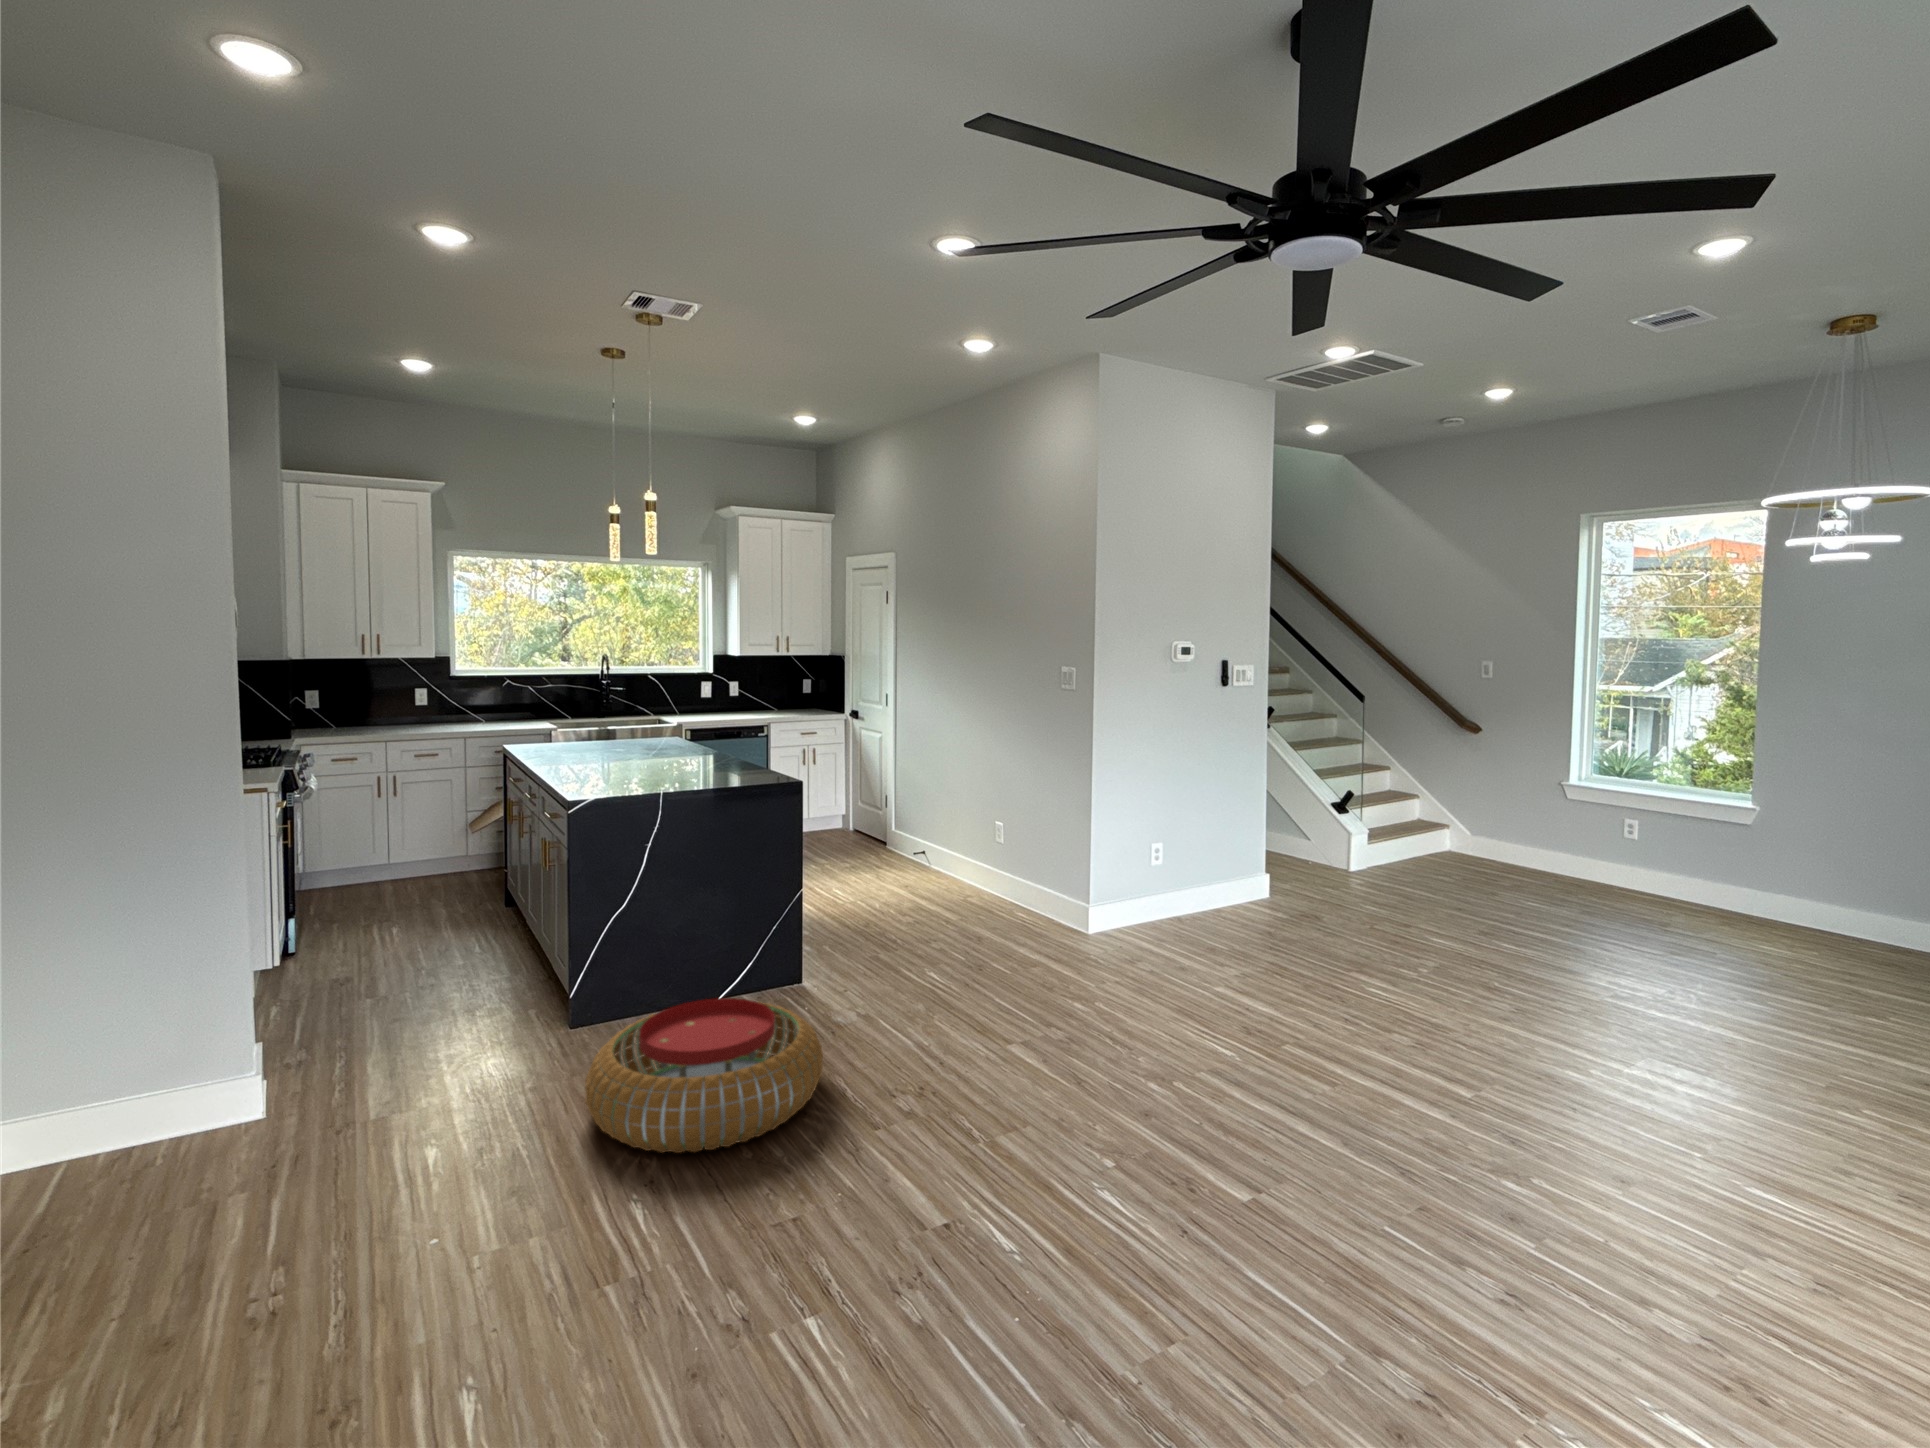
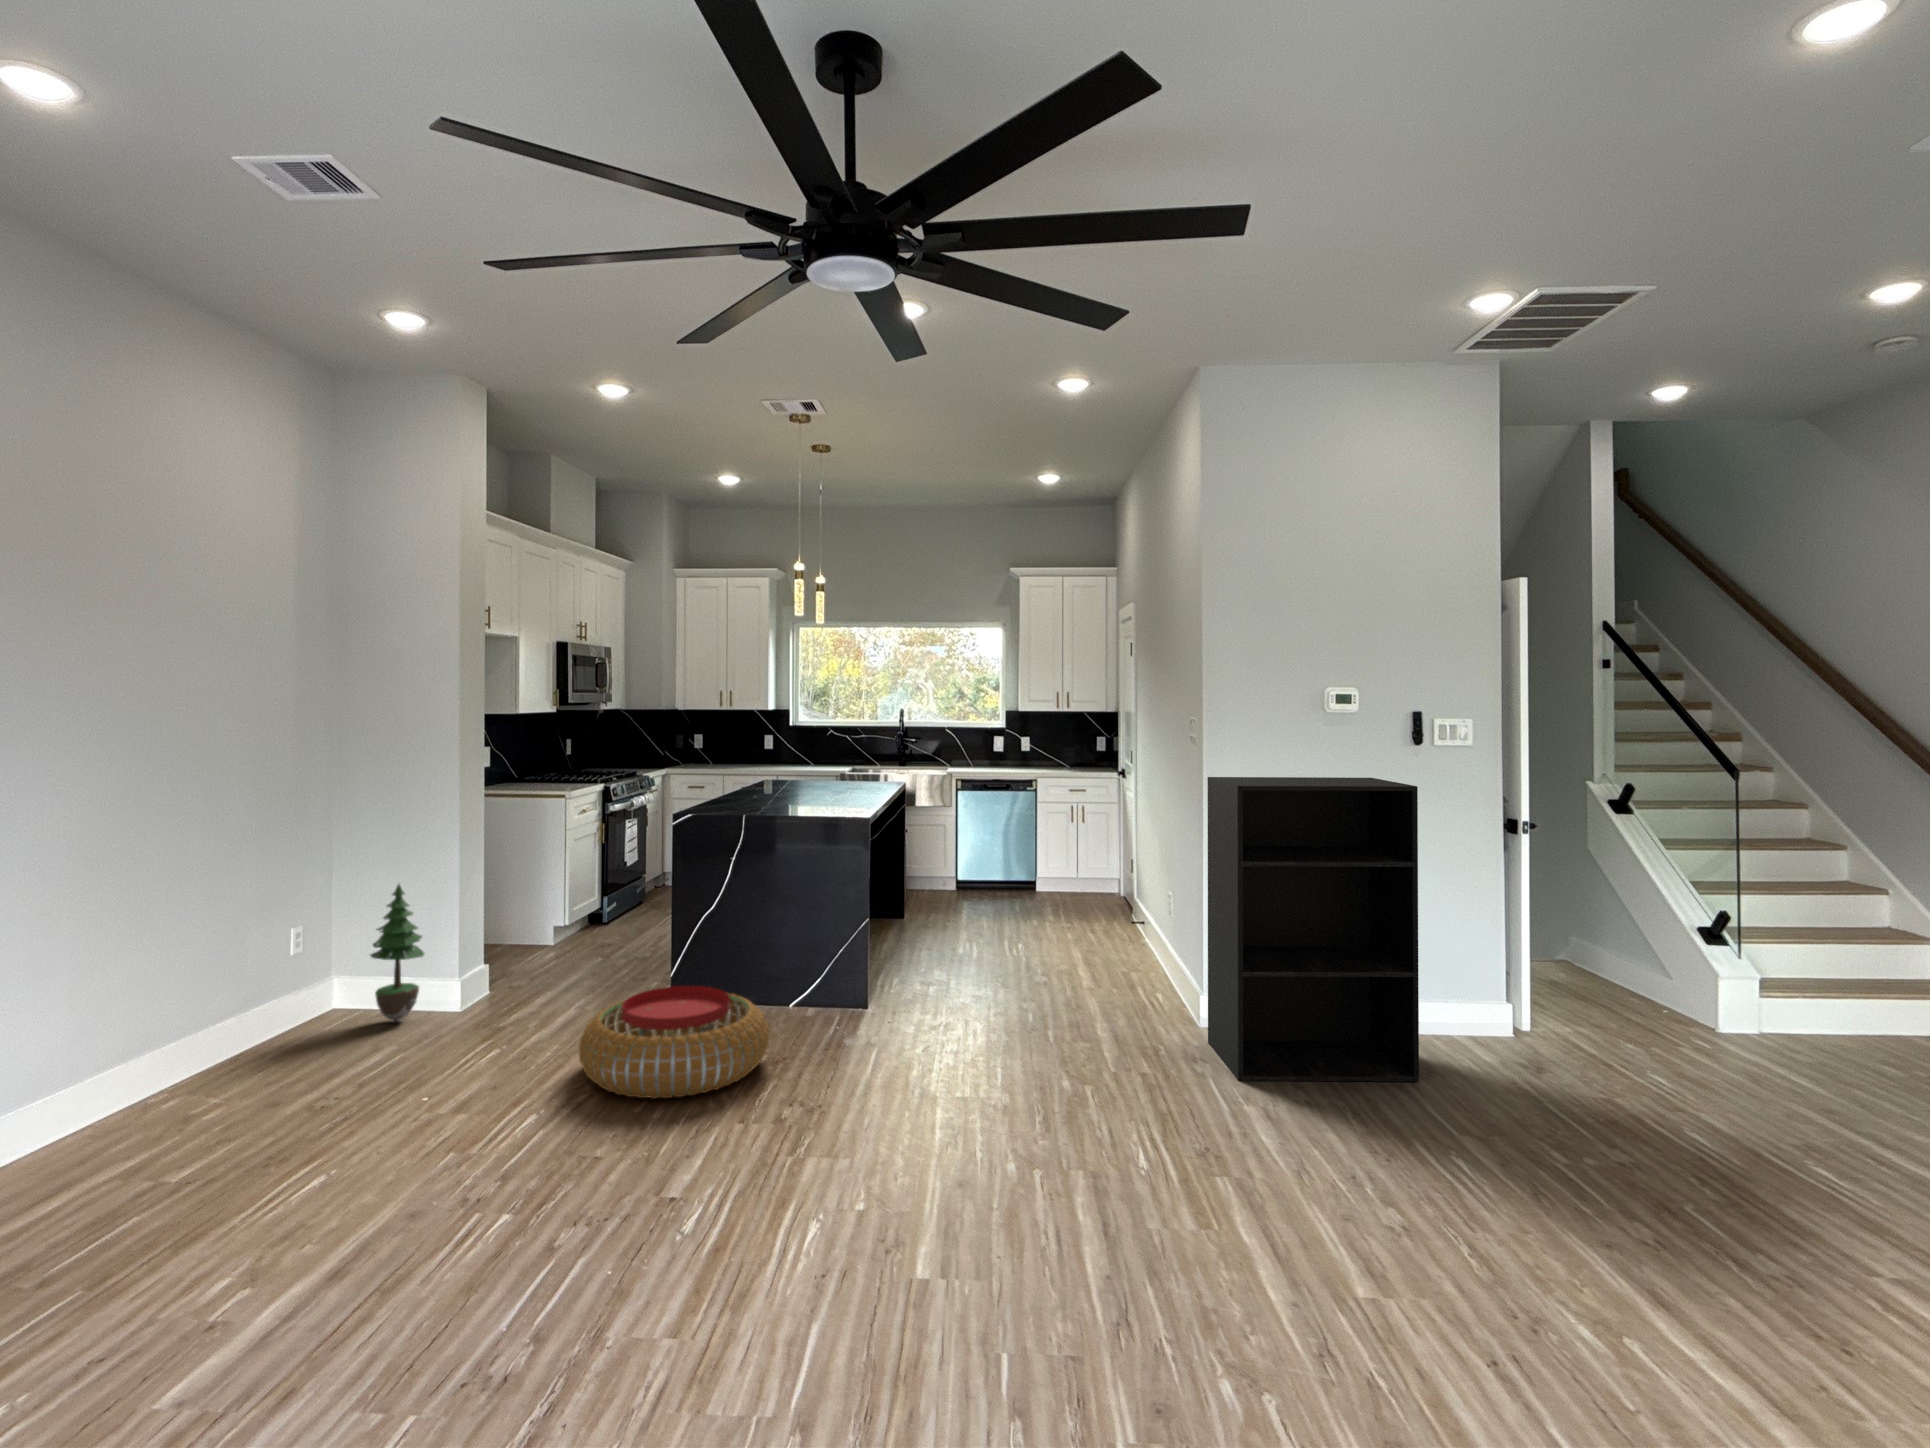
bookshelf: none [1114,713,1273,967] -> present [1208,777,1419,1081]
potted tree: none [76,956,191,1181] -> present [371,884,424,1021]

